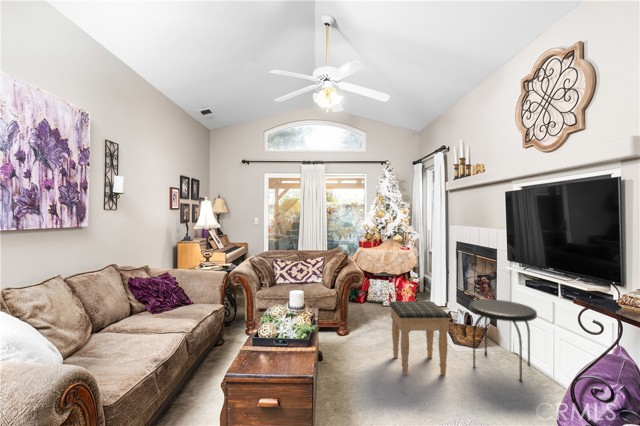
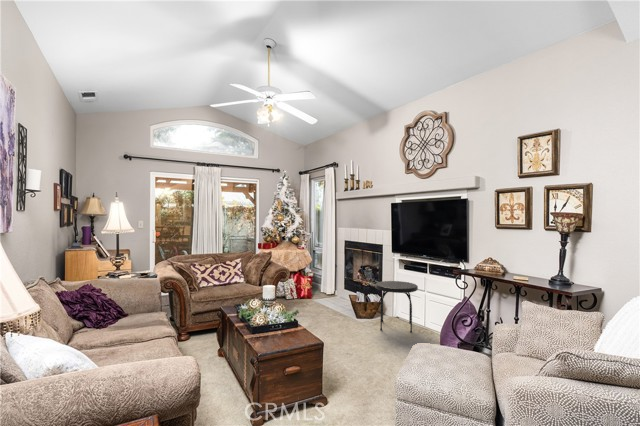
footstool: present [389,301,451,375] -> none [322,286,372,343]

